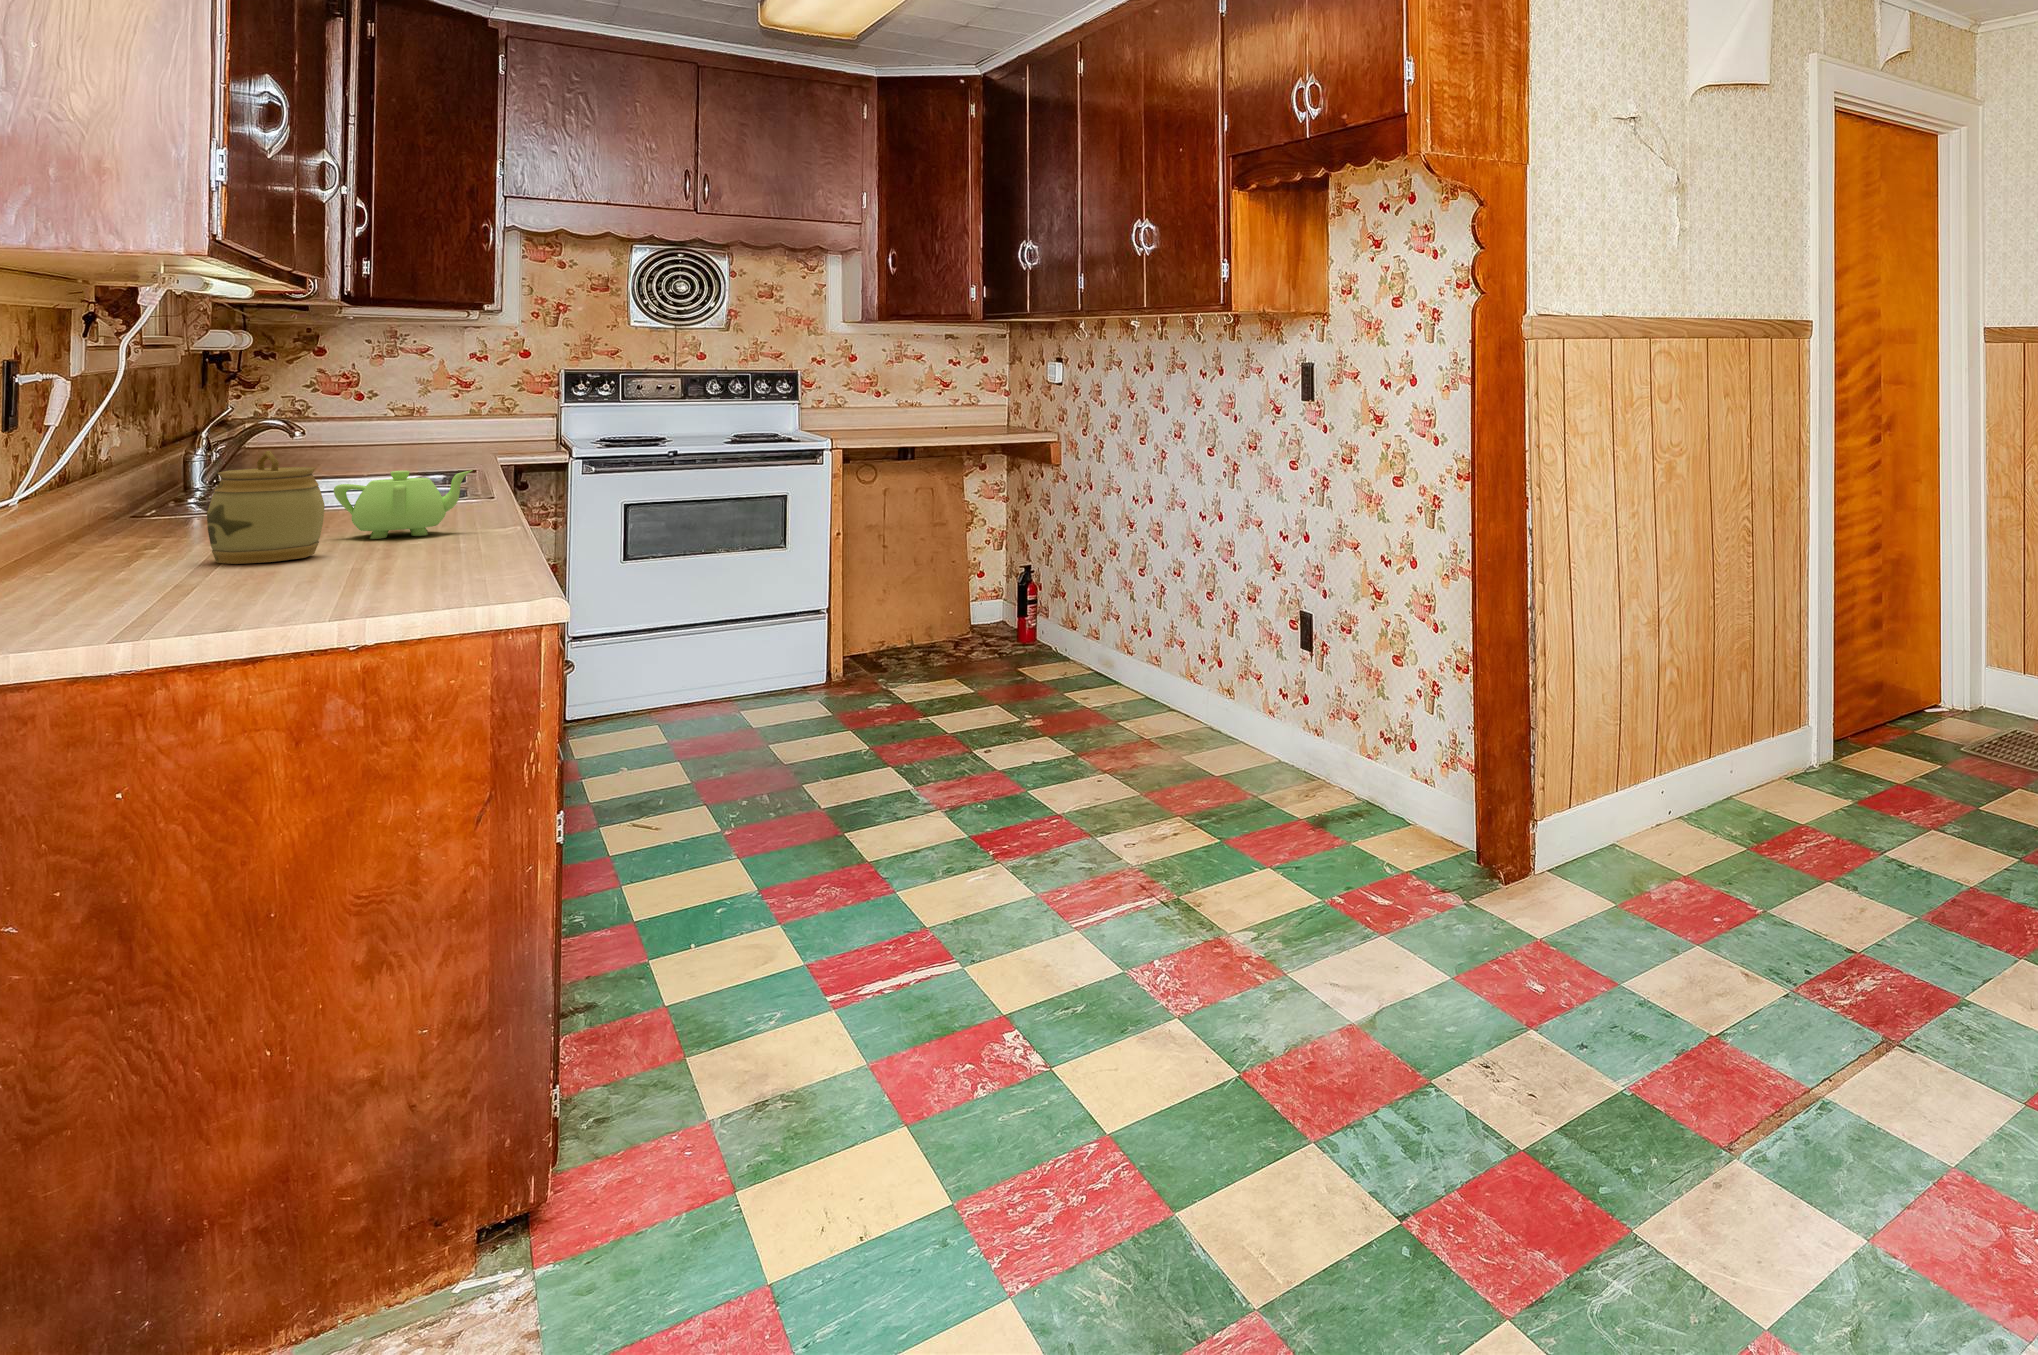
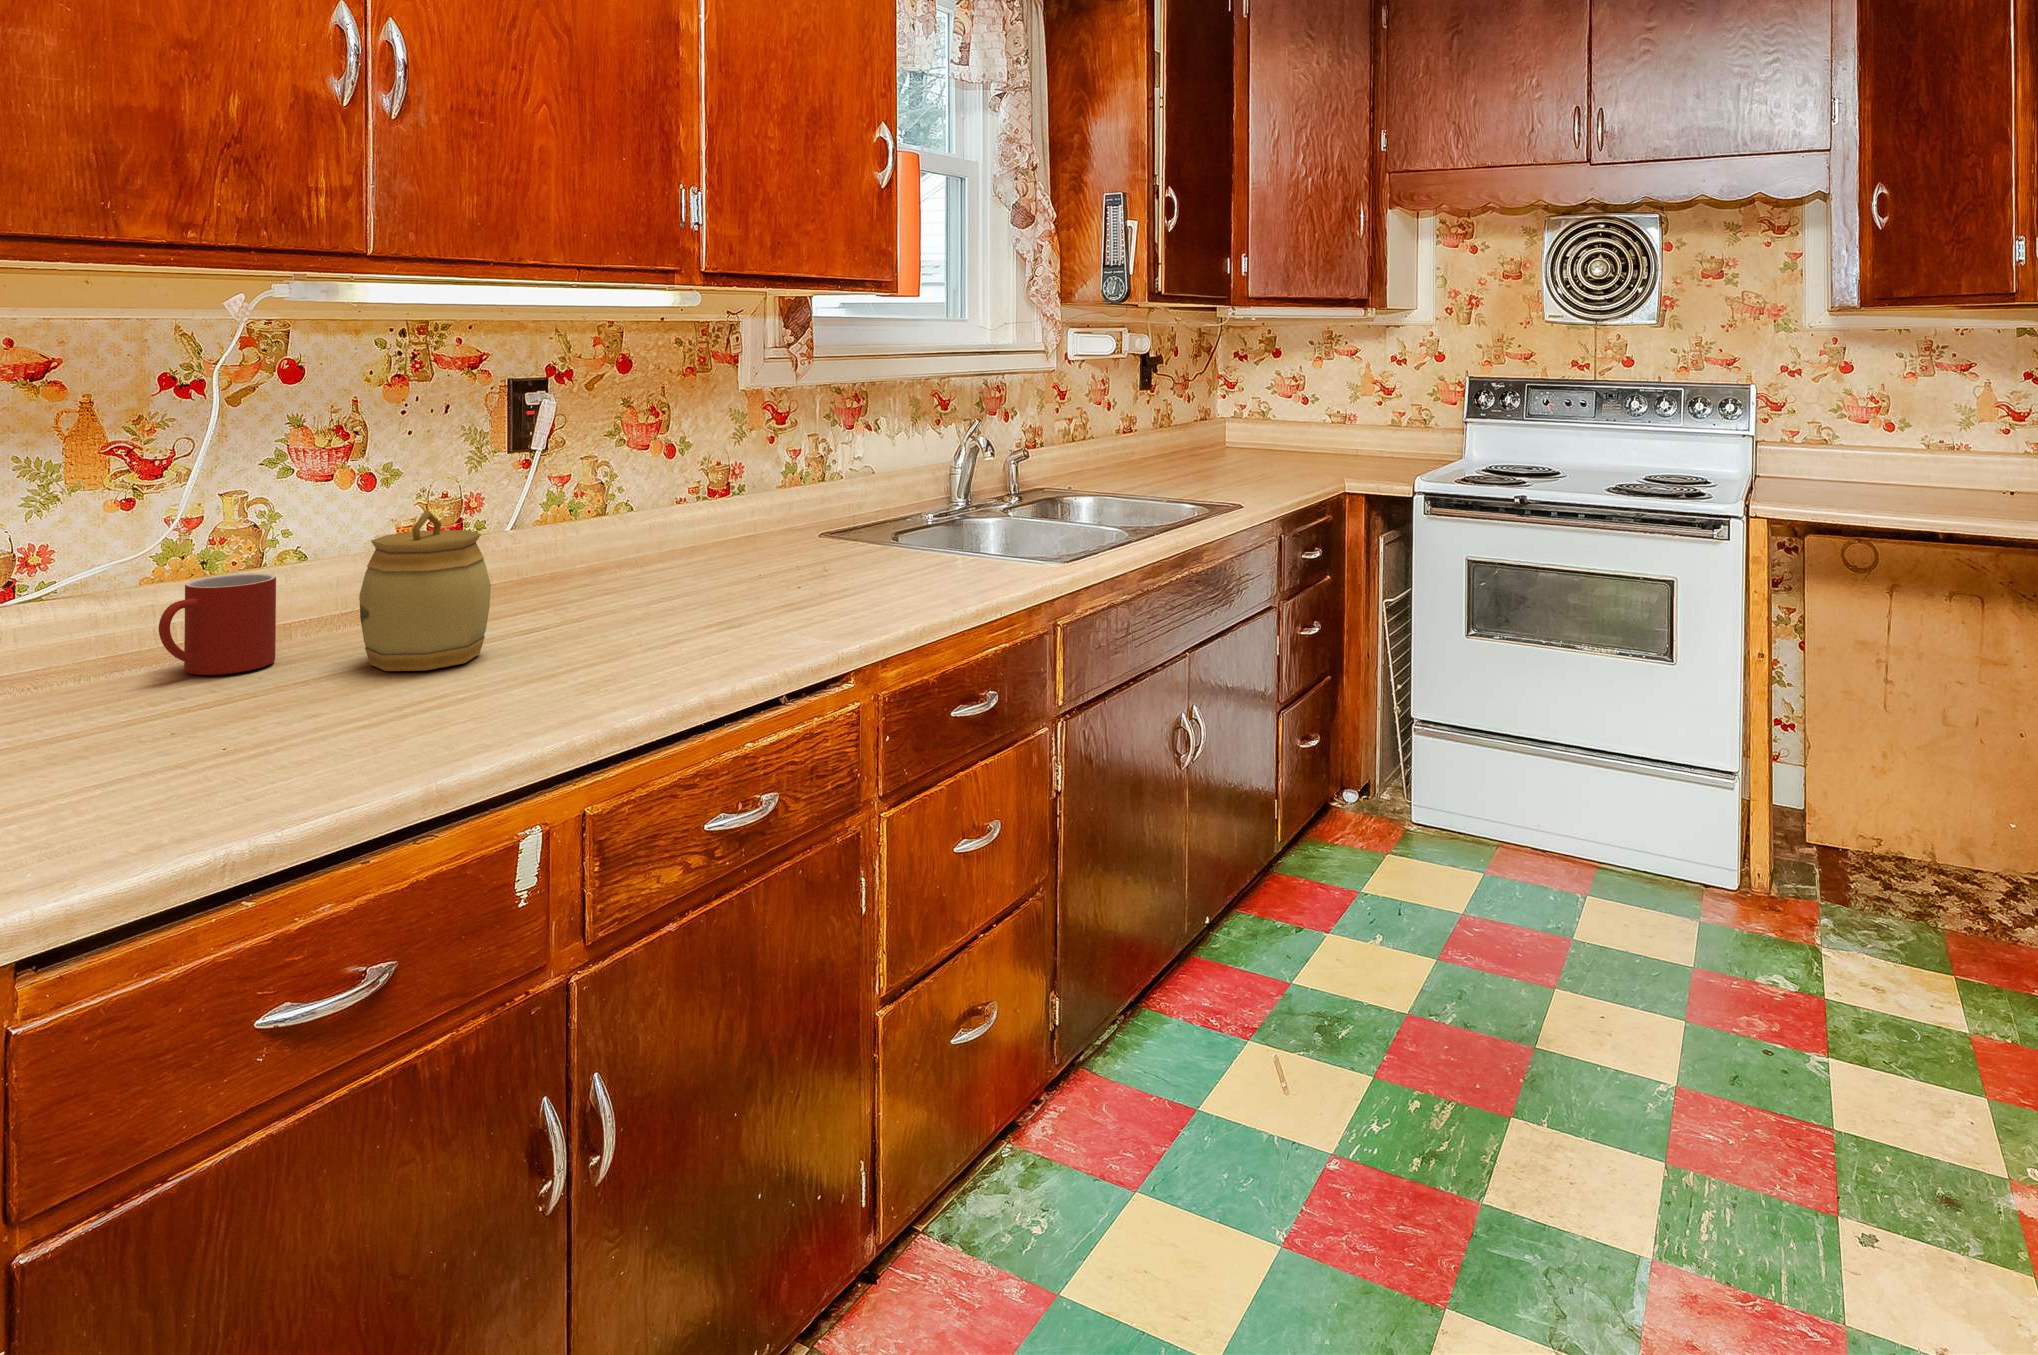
teapot: present [334,470,472,539] -> none [625,542,743,645]
mug: none [67,509,156,583] -> present [159,573,276,675]

